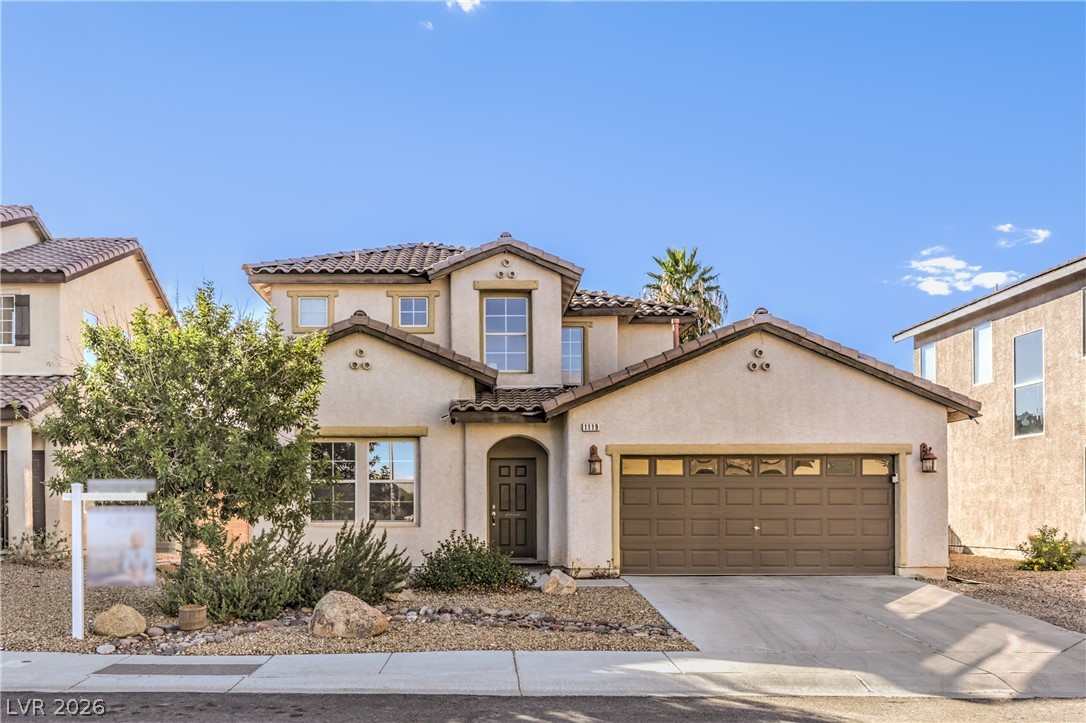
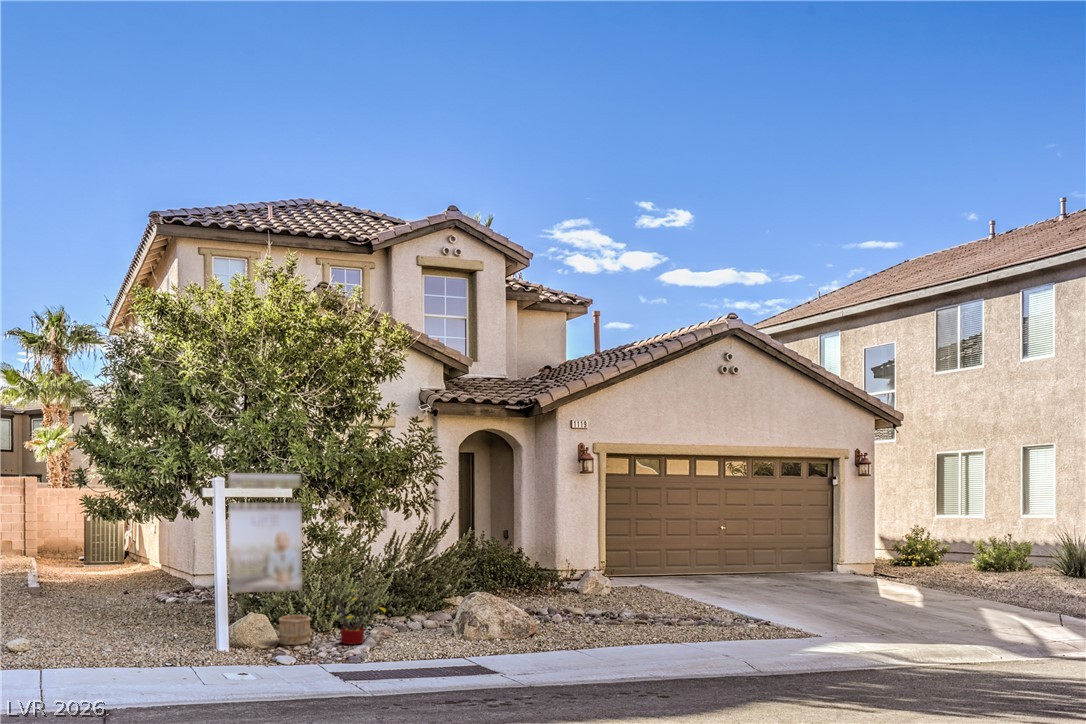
decorative plant: none [219,582,261,633] -> present [333,590,386,644]

